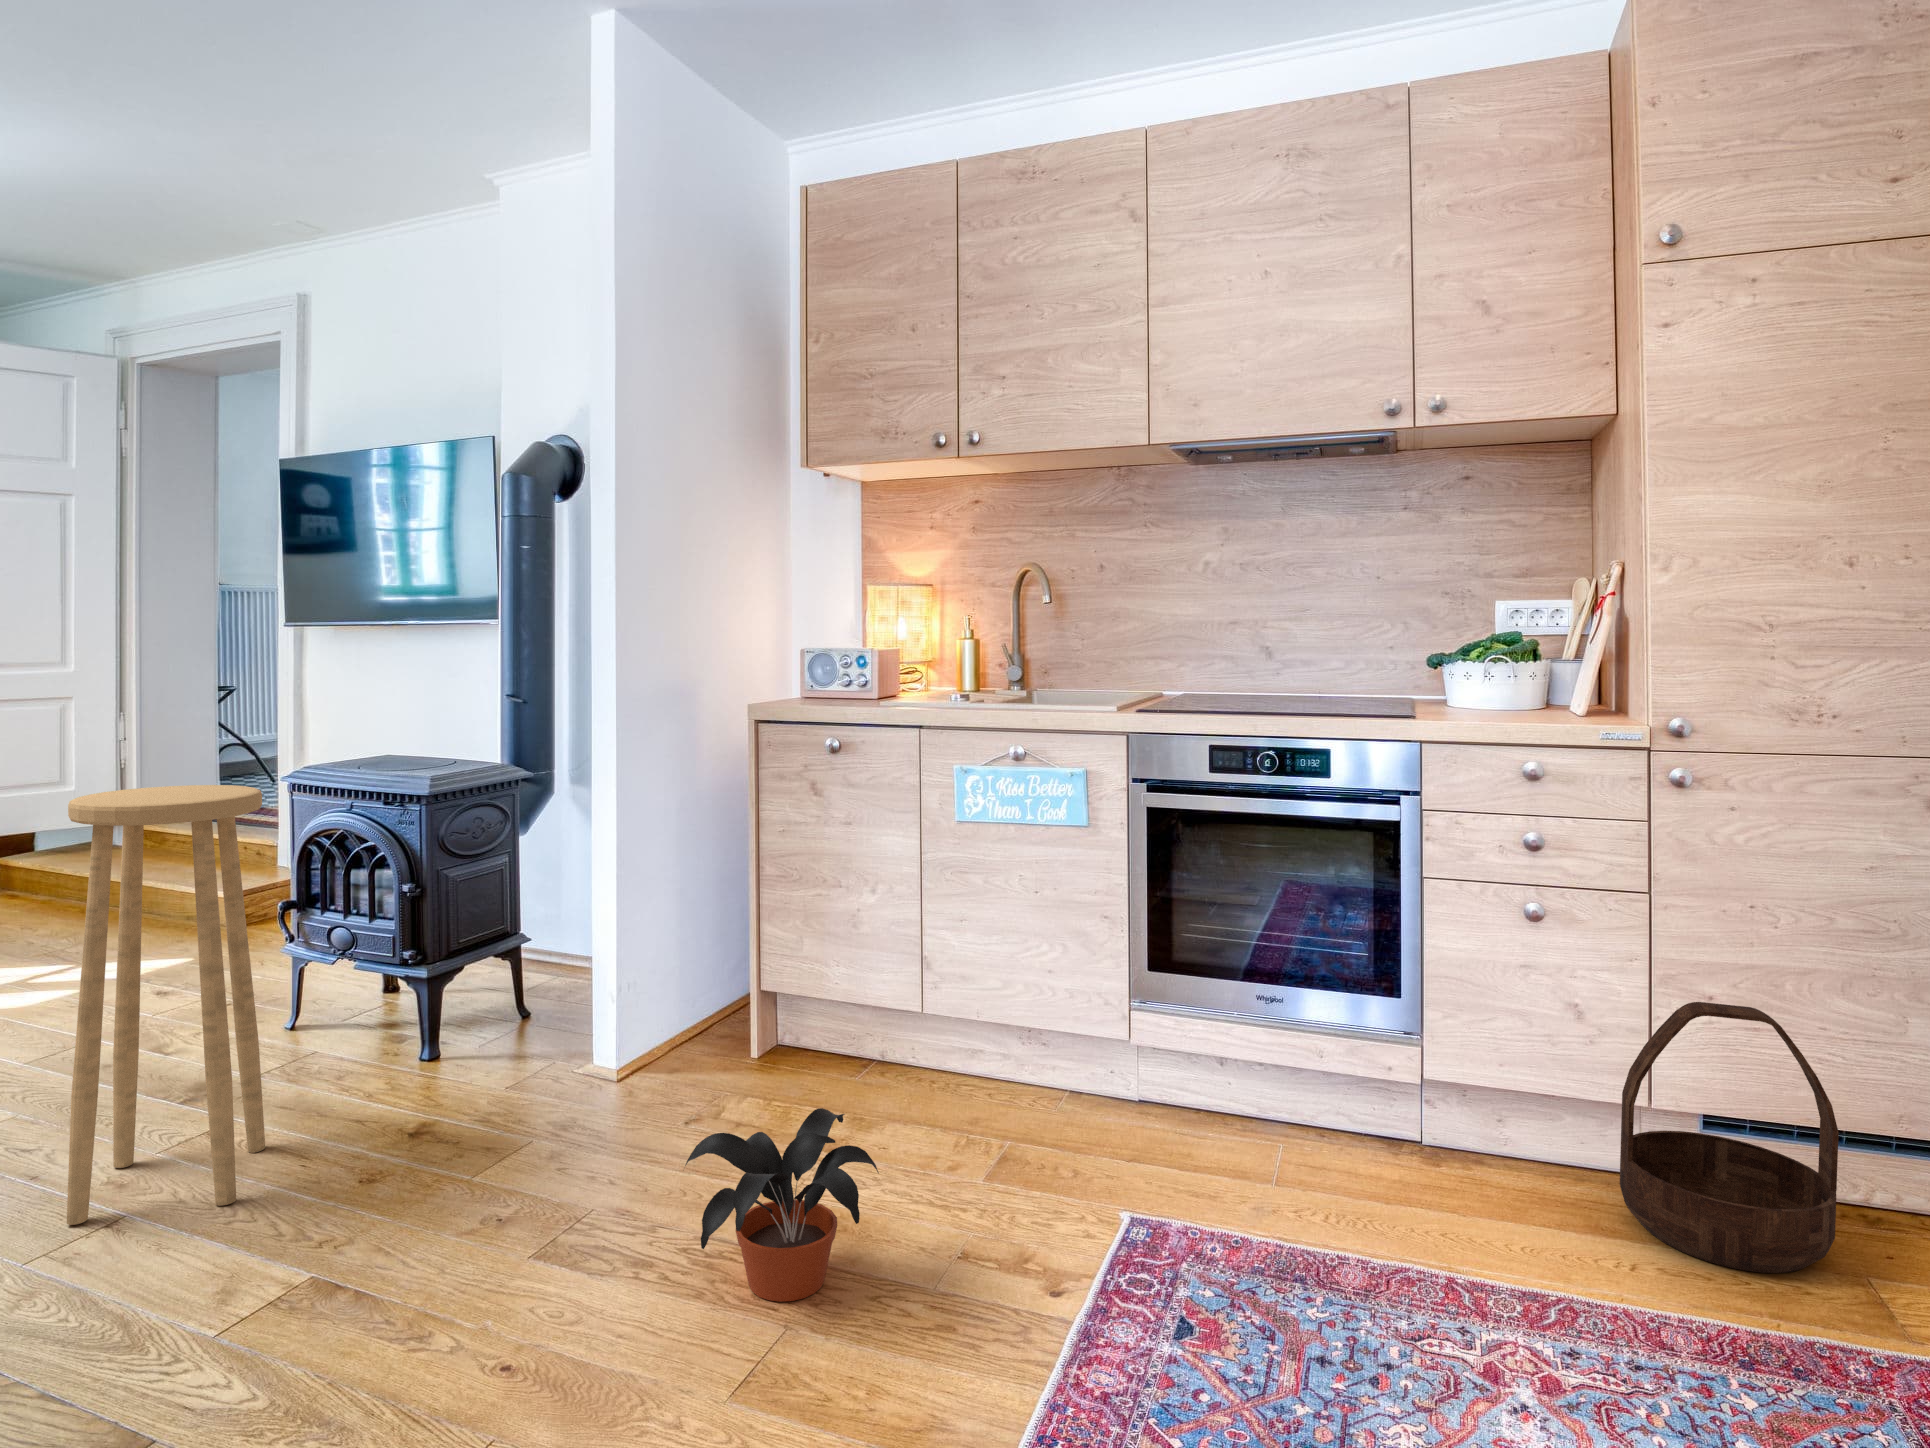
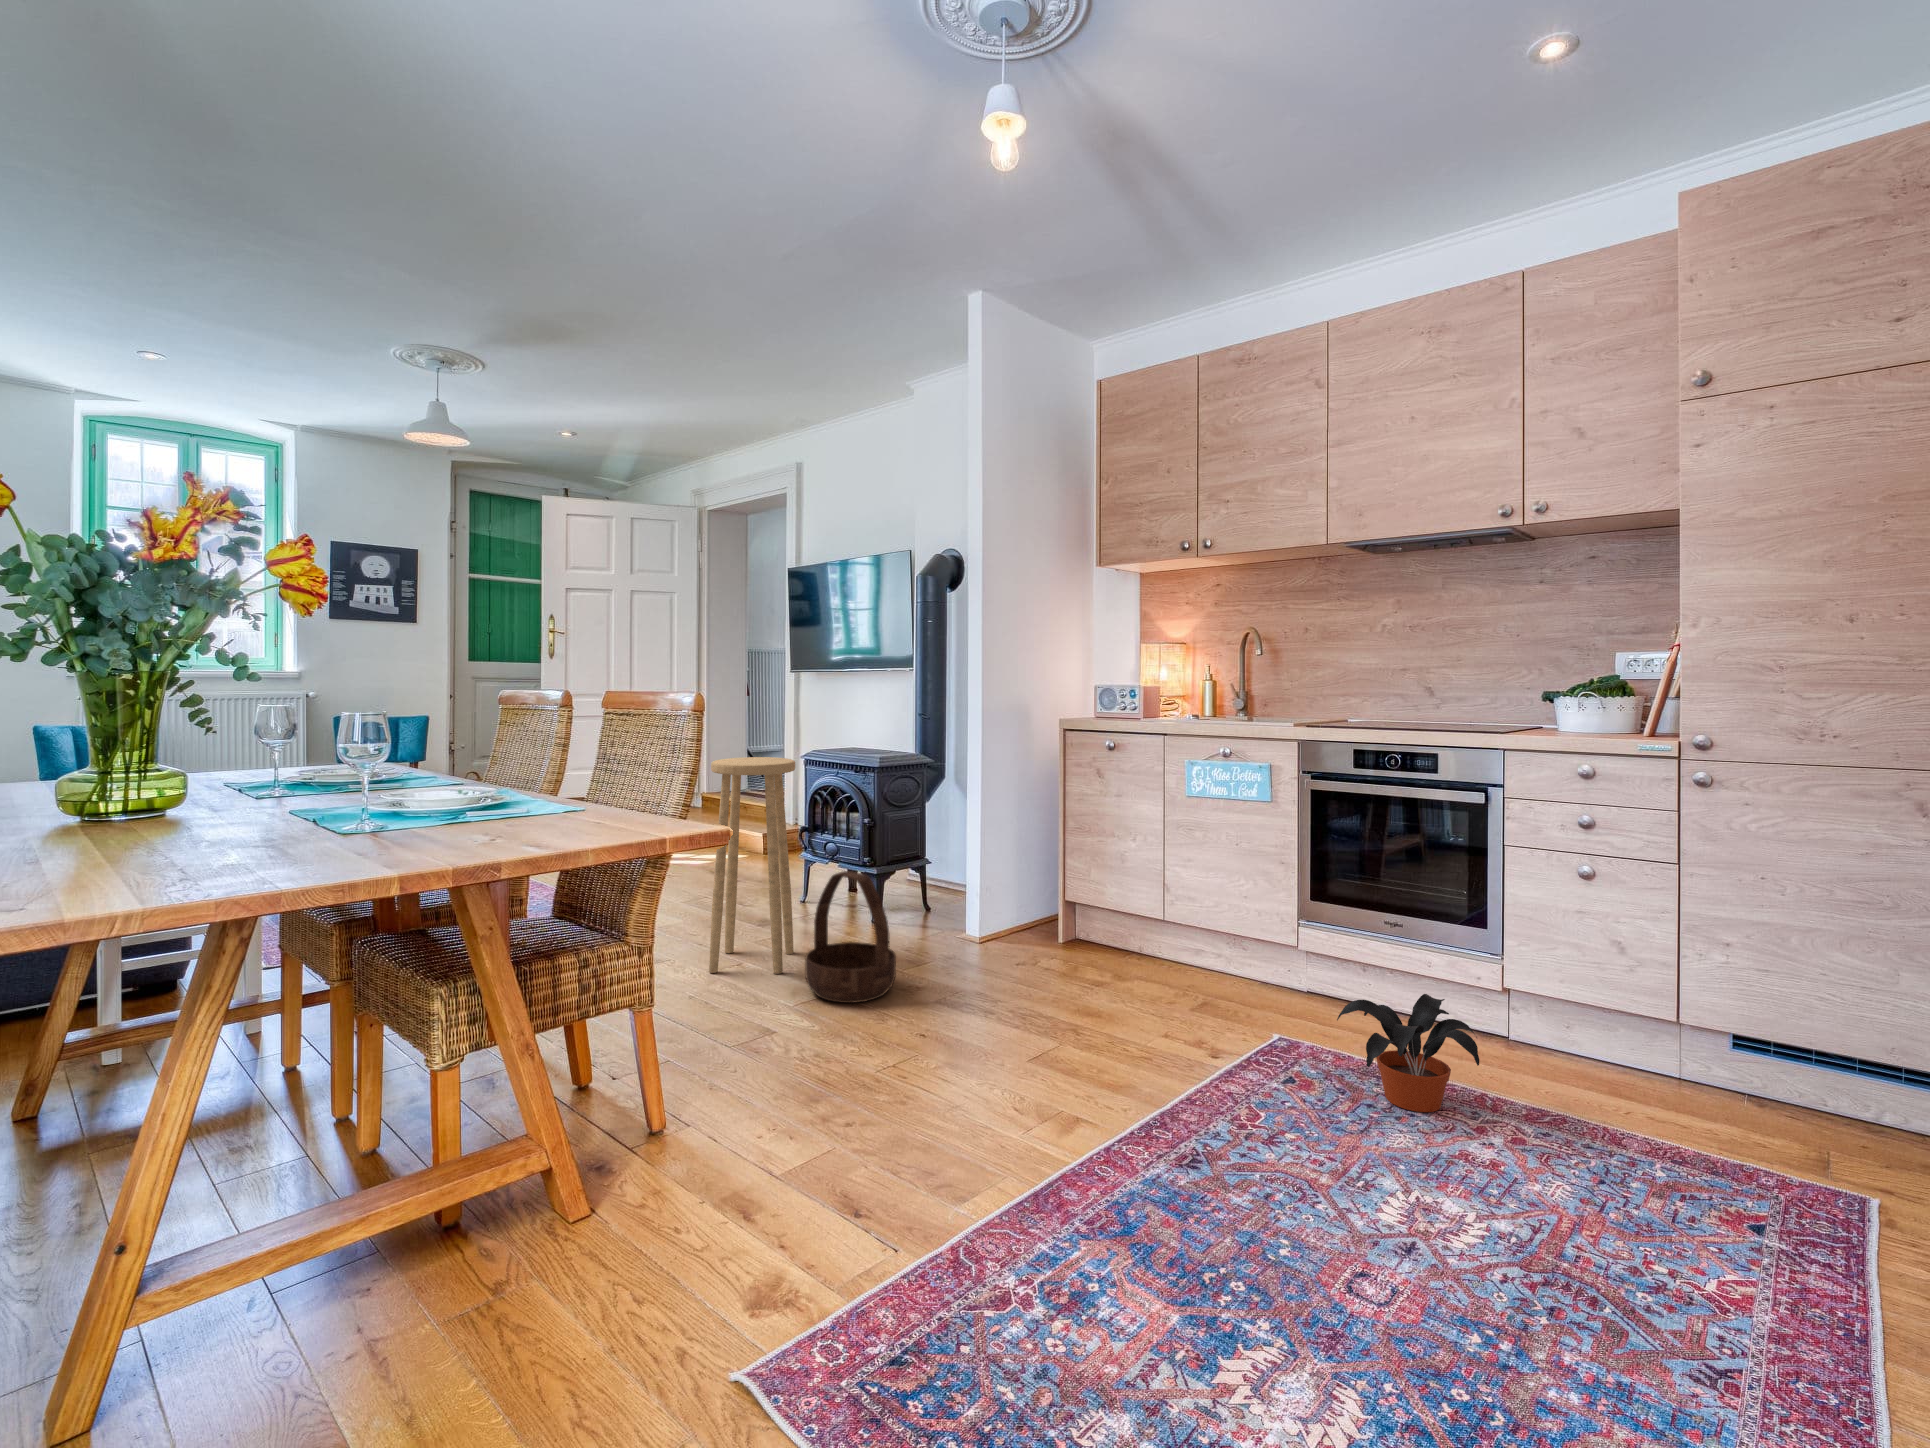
basket: present [1620,1002,1839,1273] -> present [805,871,896,1003]
potted plant: present [685,1108,879,1302] -> present [1337,994,1479,1112]

